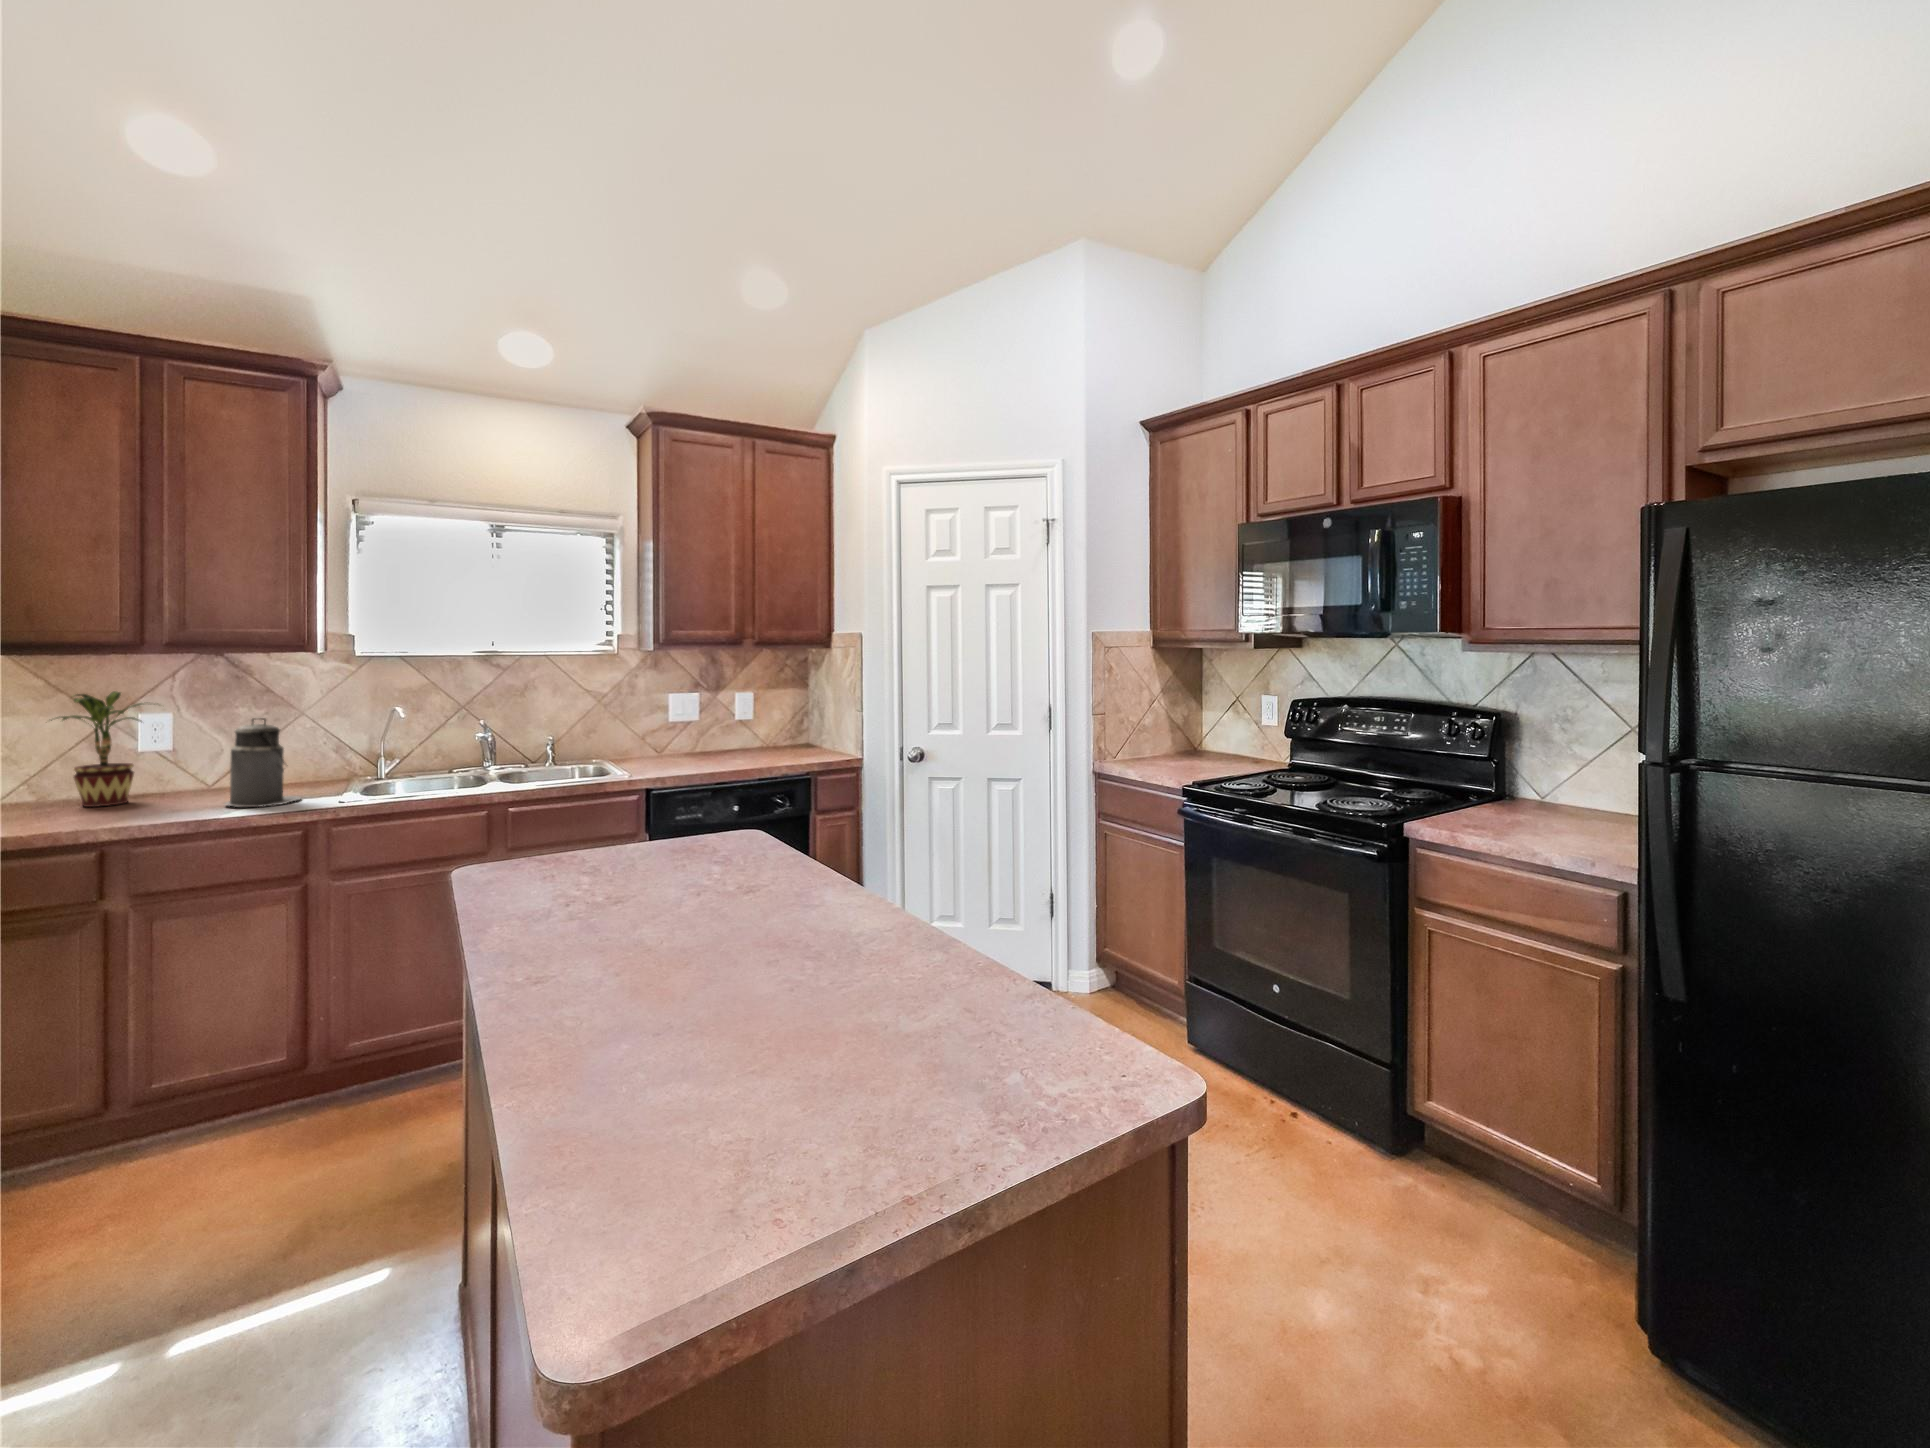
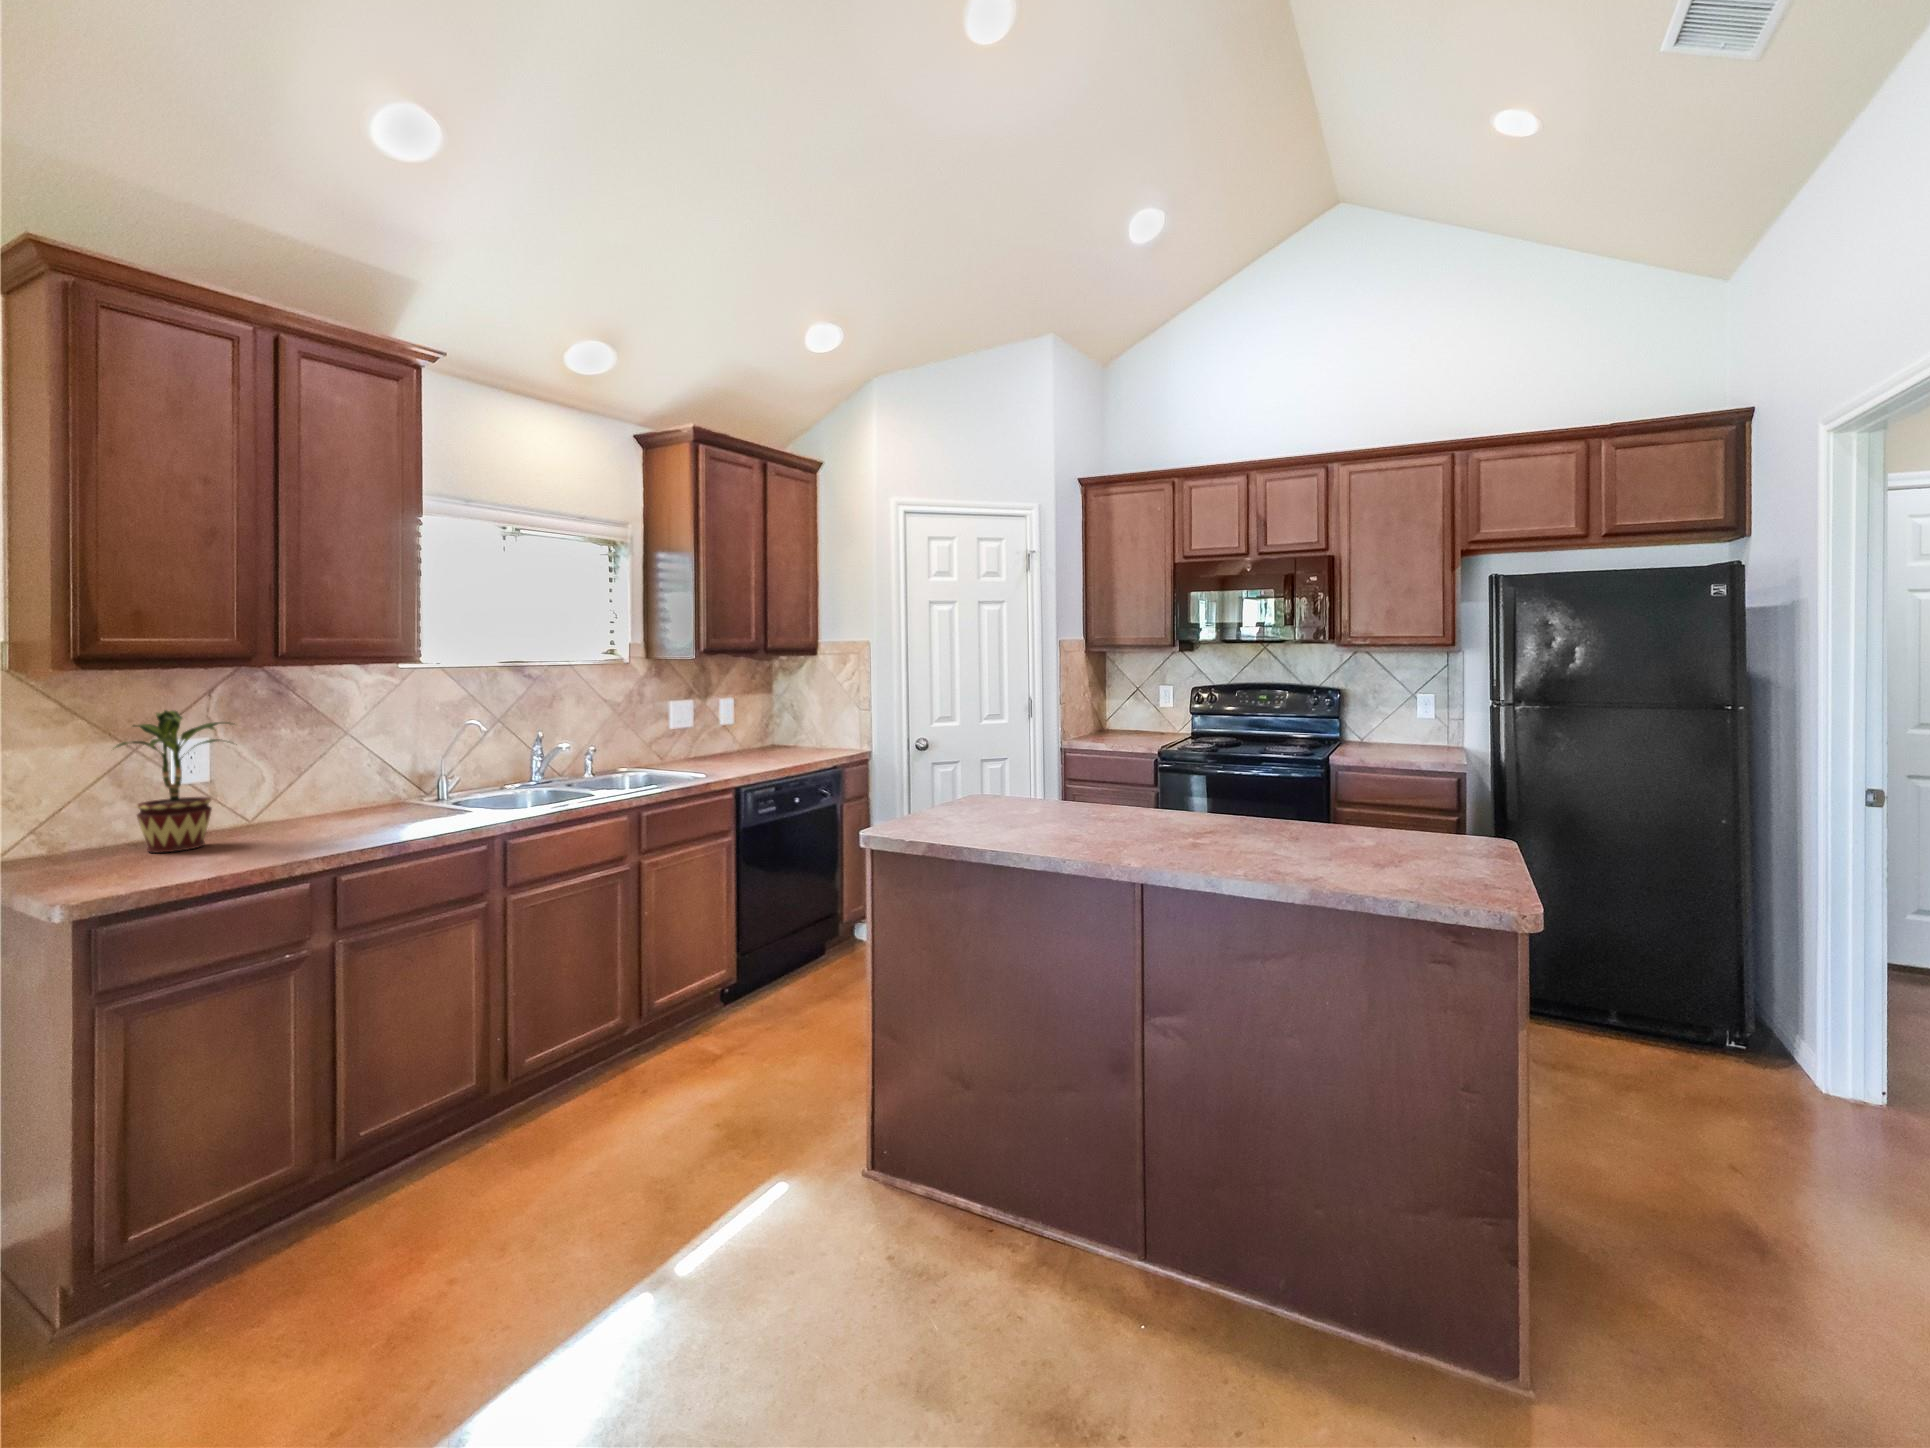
canister: present [225,718,301,807] -> none [363,732,445,832]

